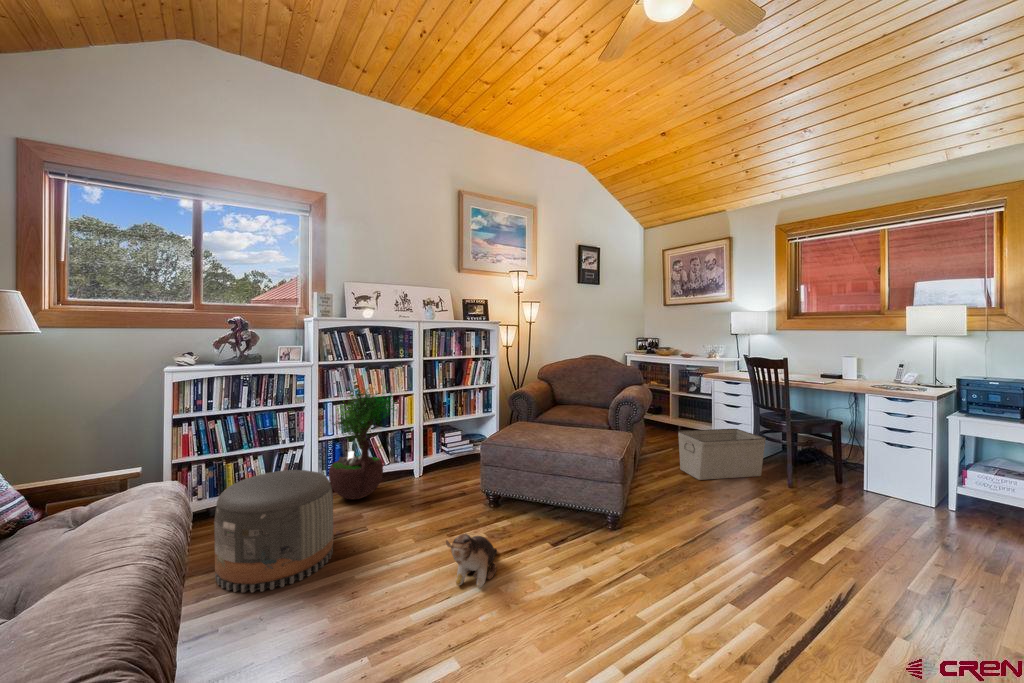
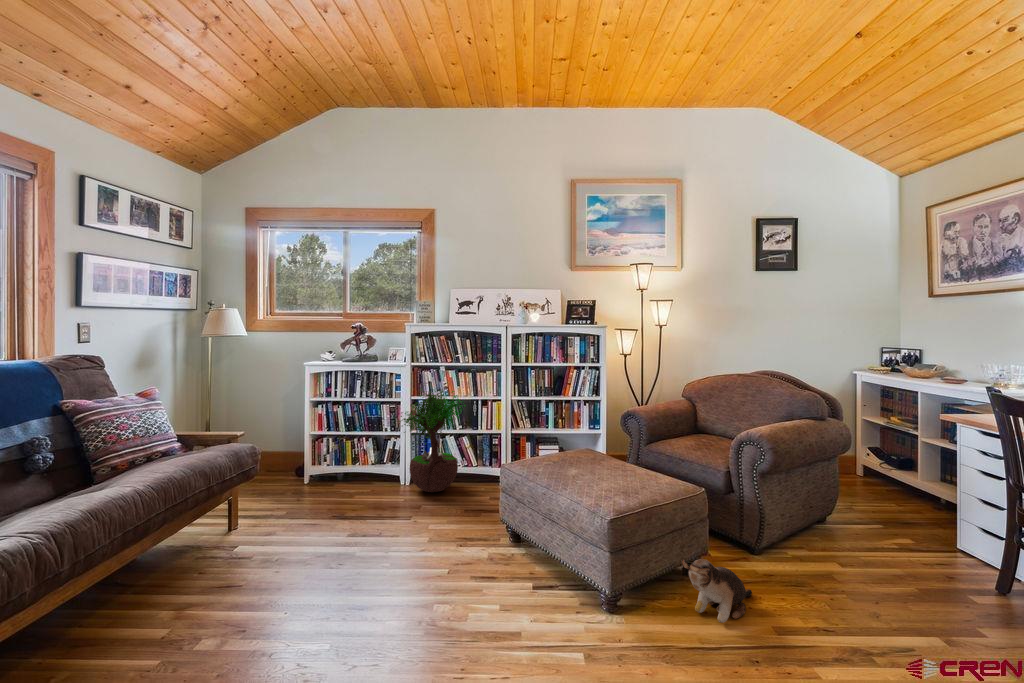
storage bin: present [678,429,766,480] -> none [838,496,1007,607]
pouf: present [214,470,333,593] -> none [283,452,373,544]
plush toy: present [446,533,497,588] -> present [682,559,752,623]

